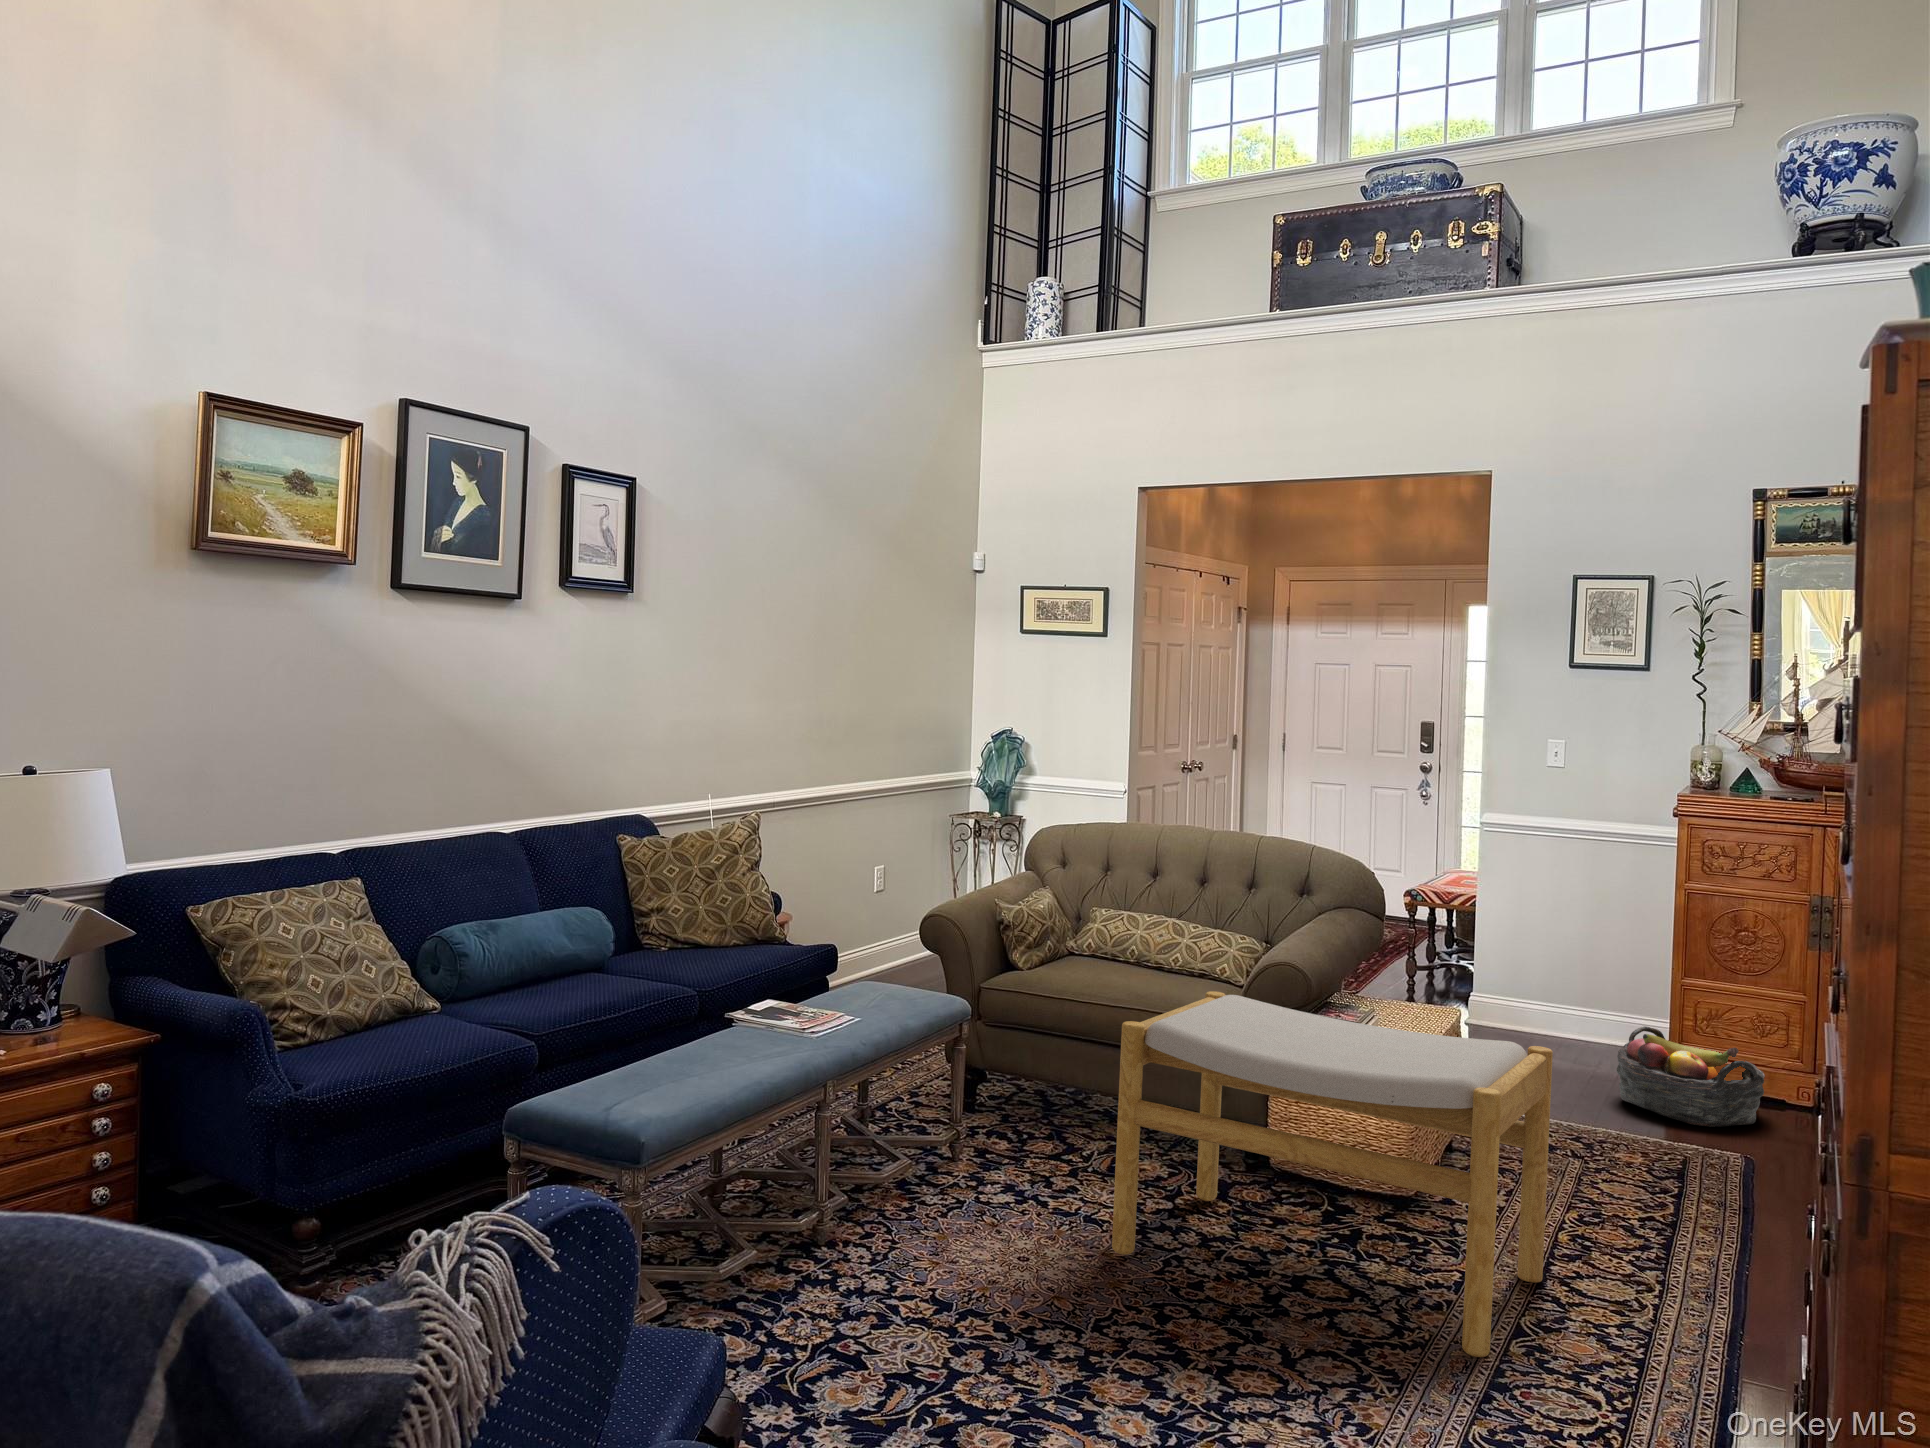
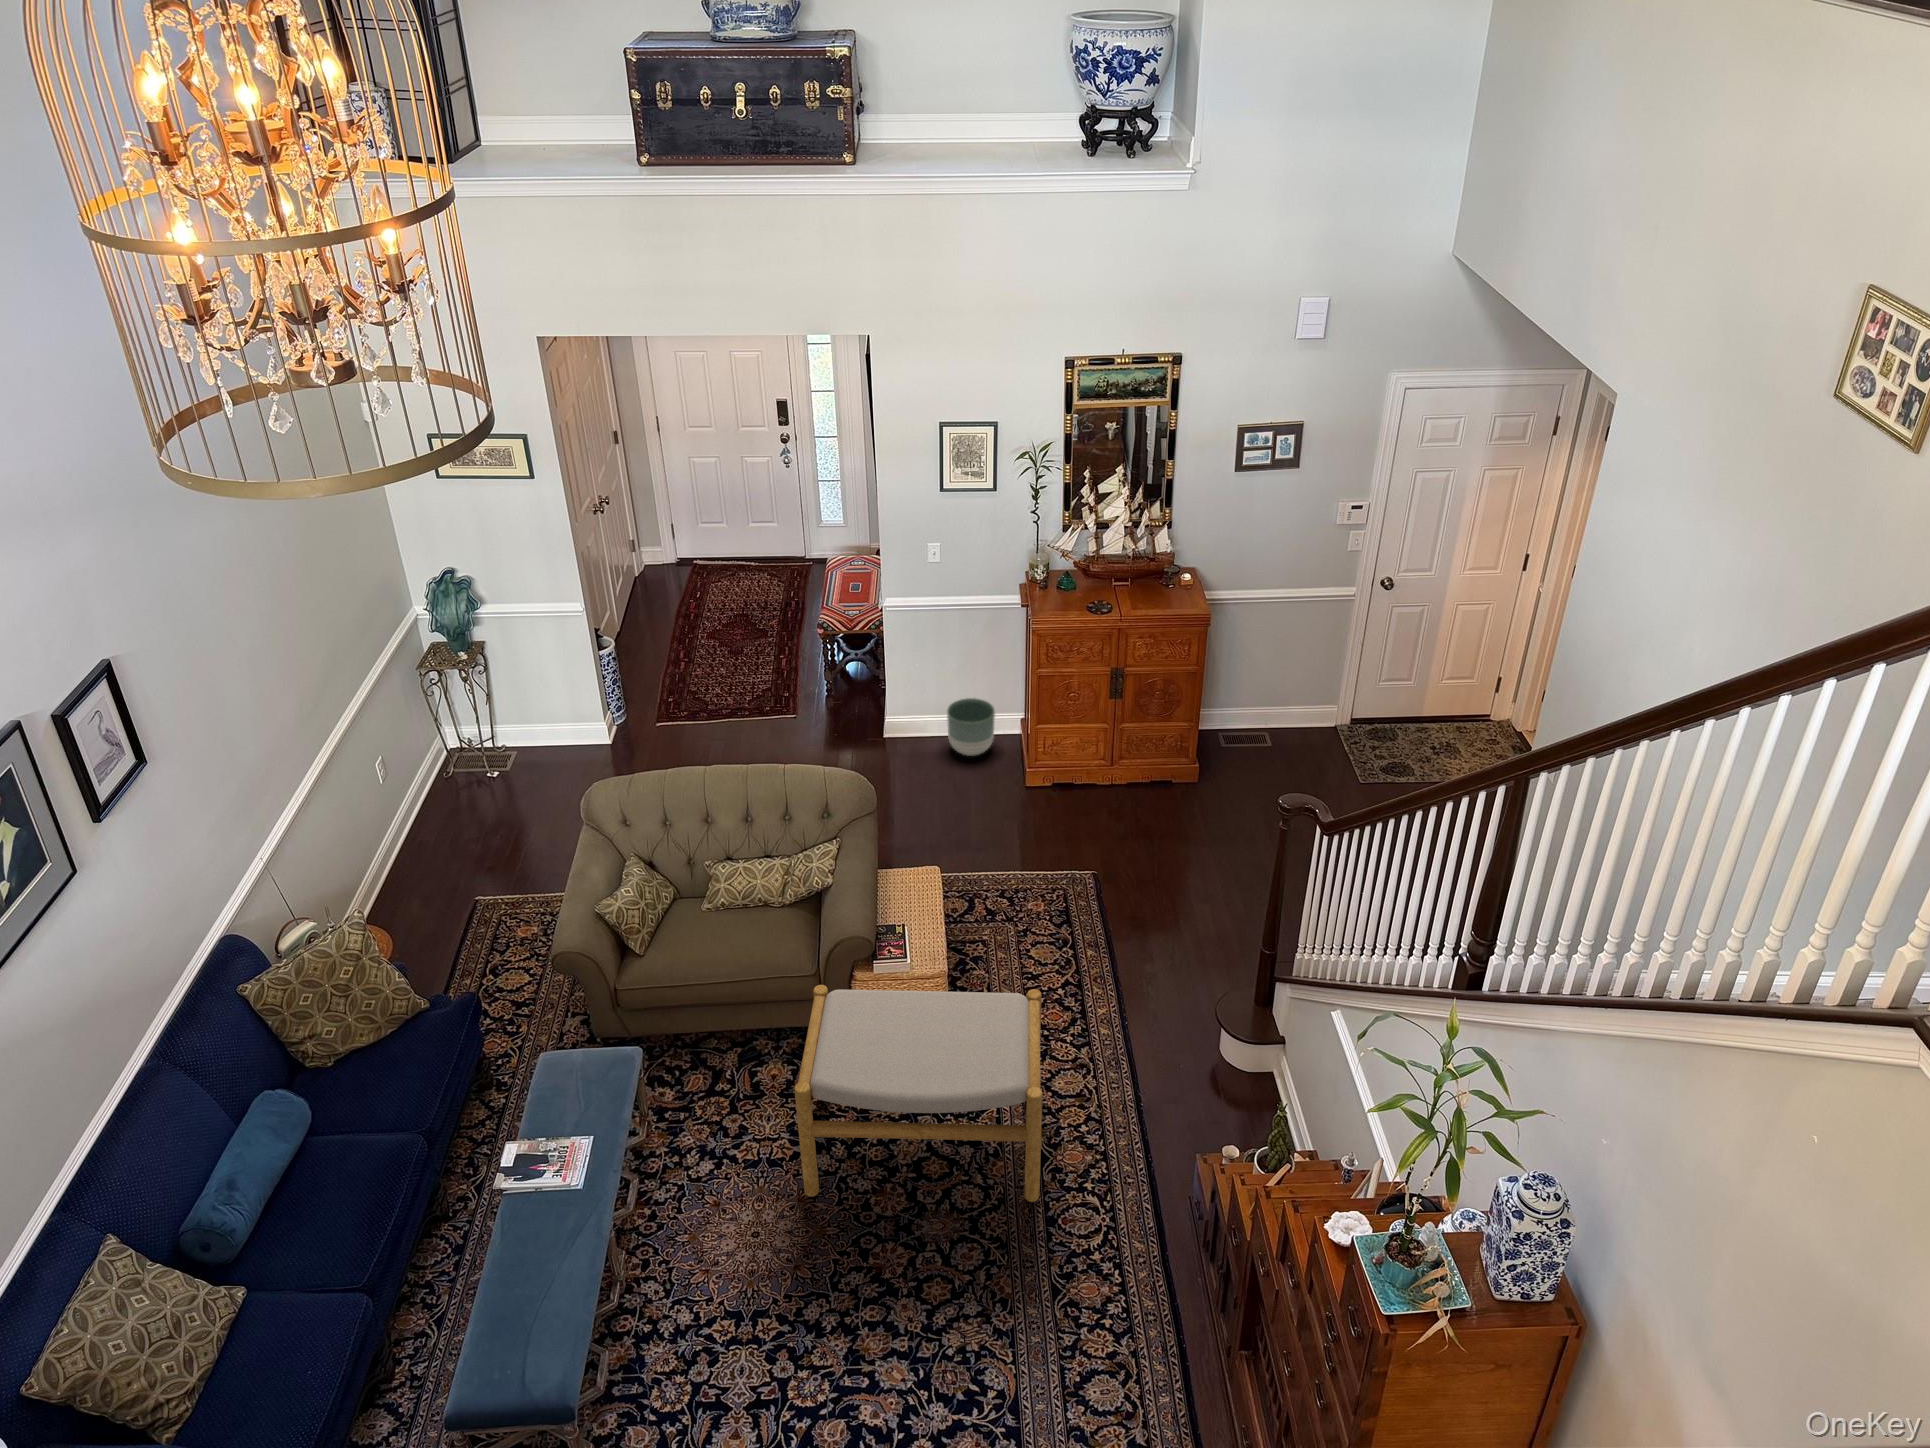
planter: none [1550,980,1624,1057] -> present [947,698,995,756]
basket: present [1617,1026,1765,1127] -> none [1009,763,1095,839]

